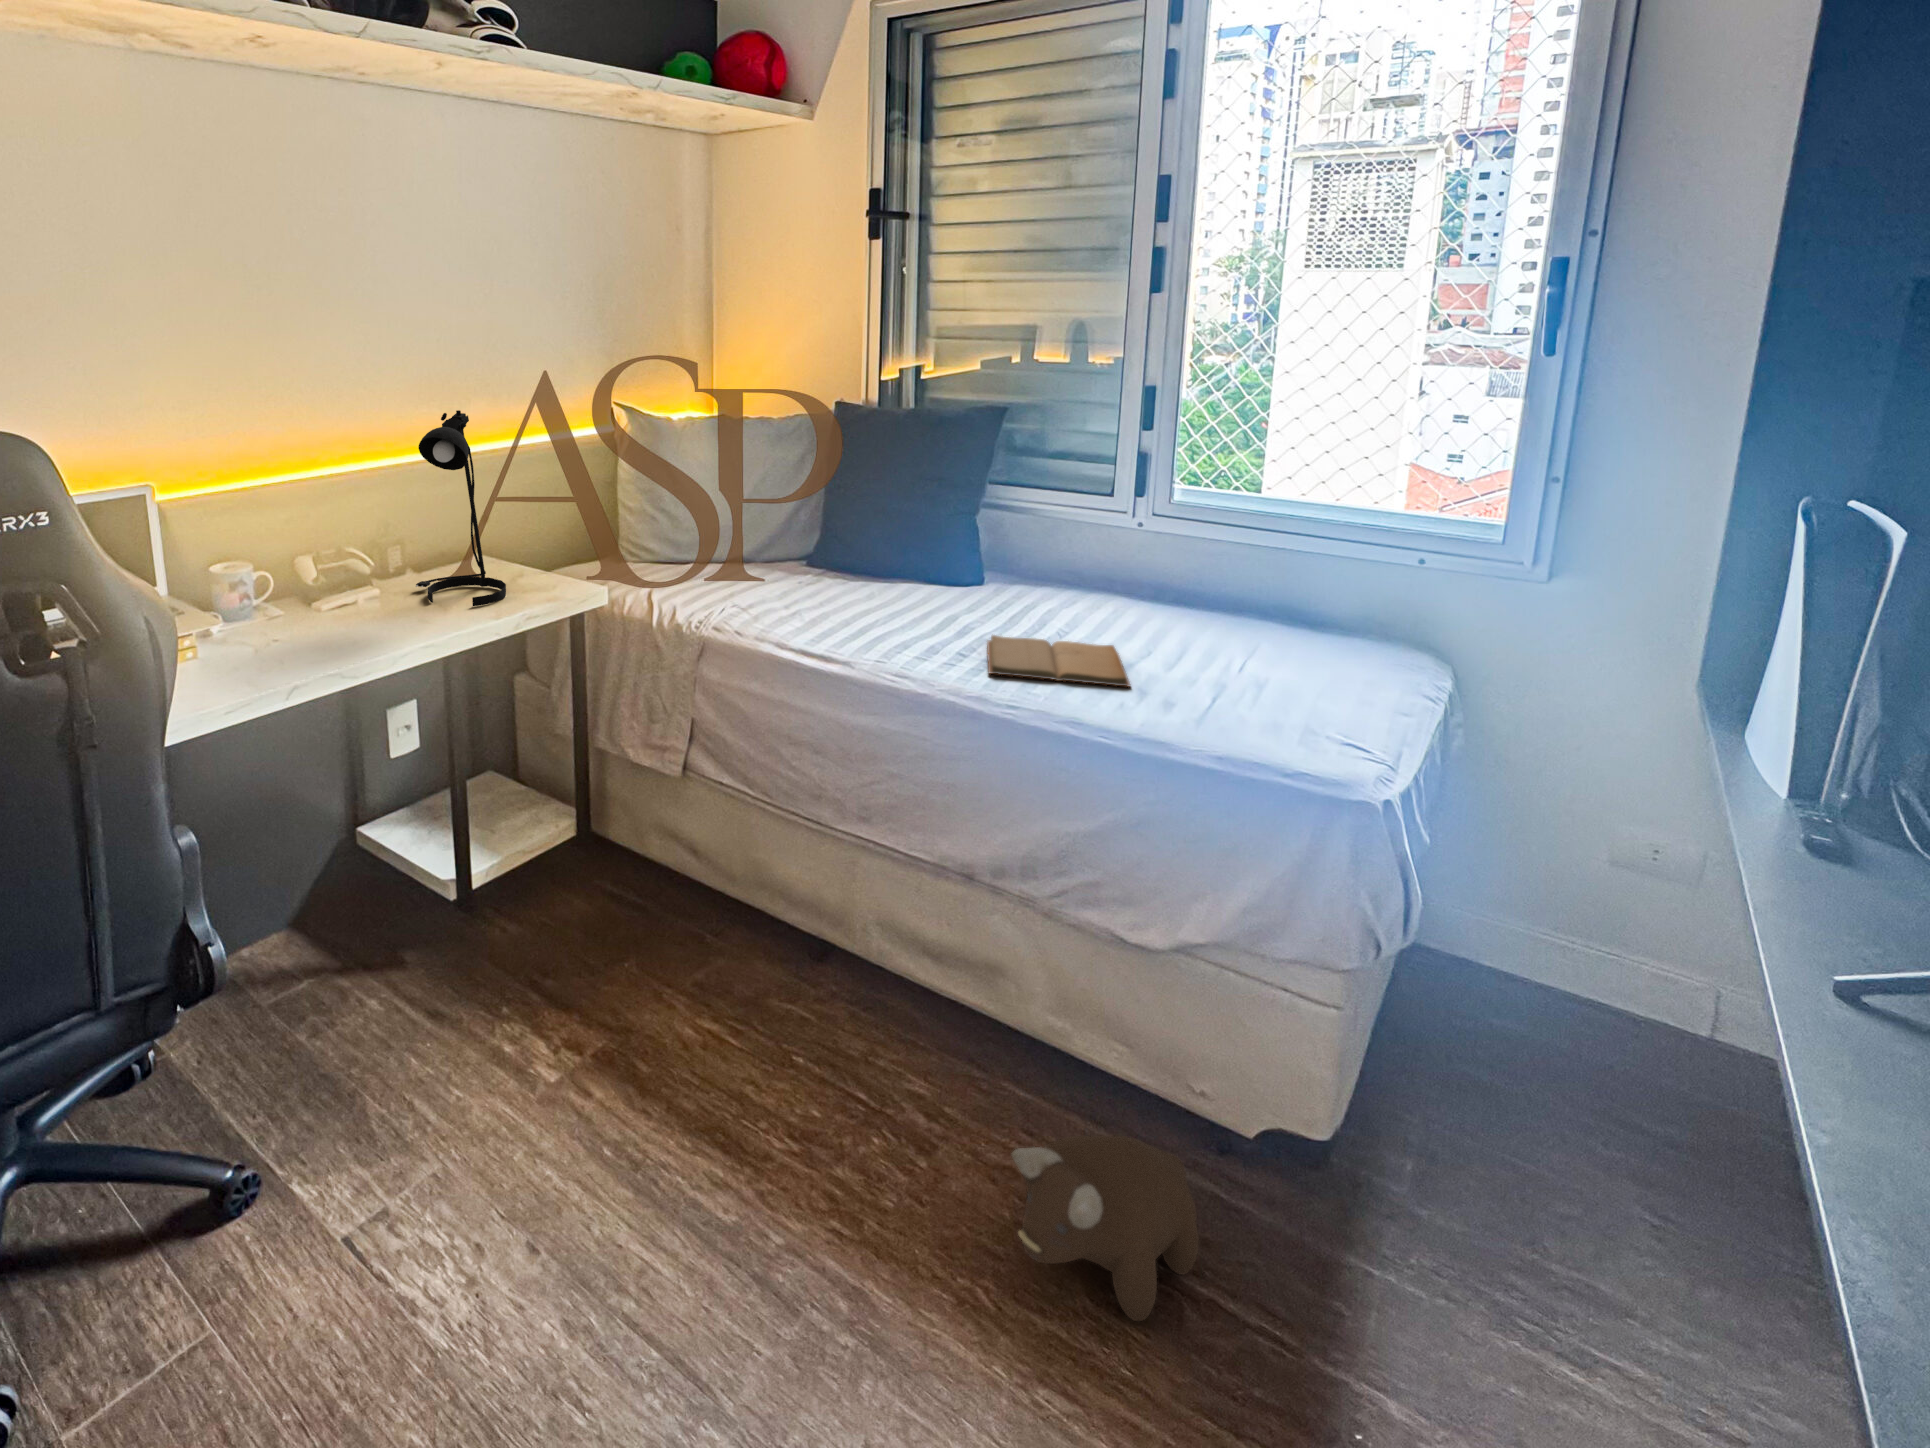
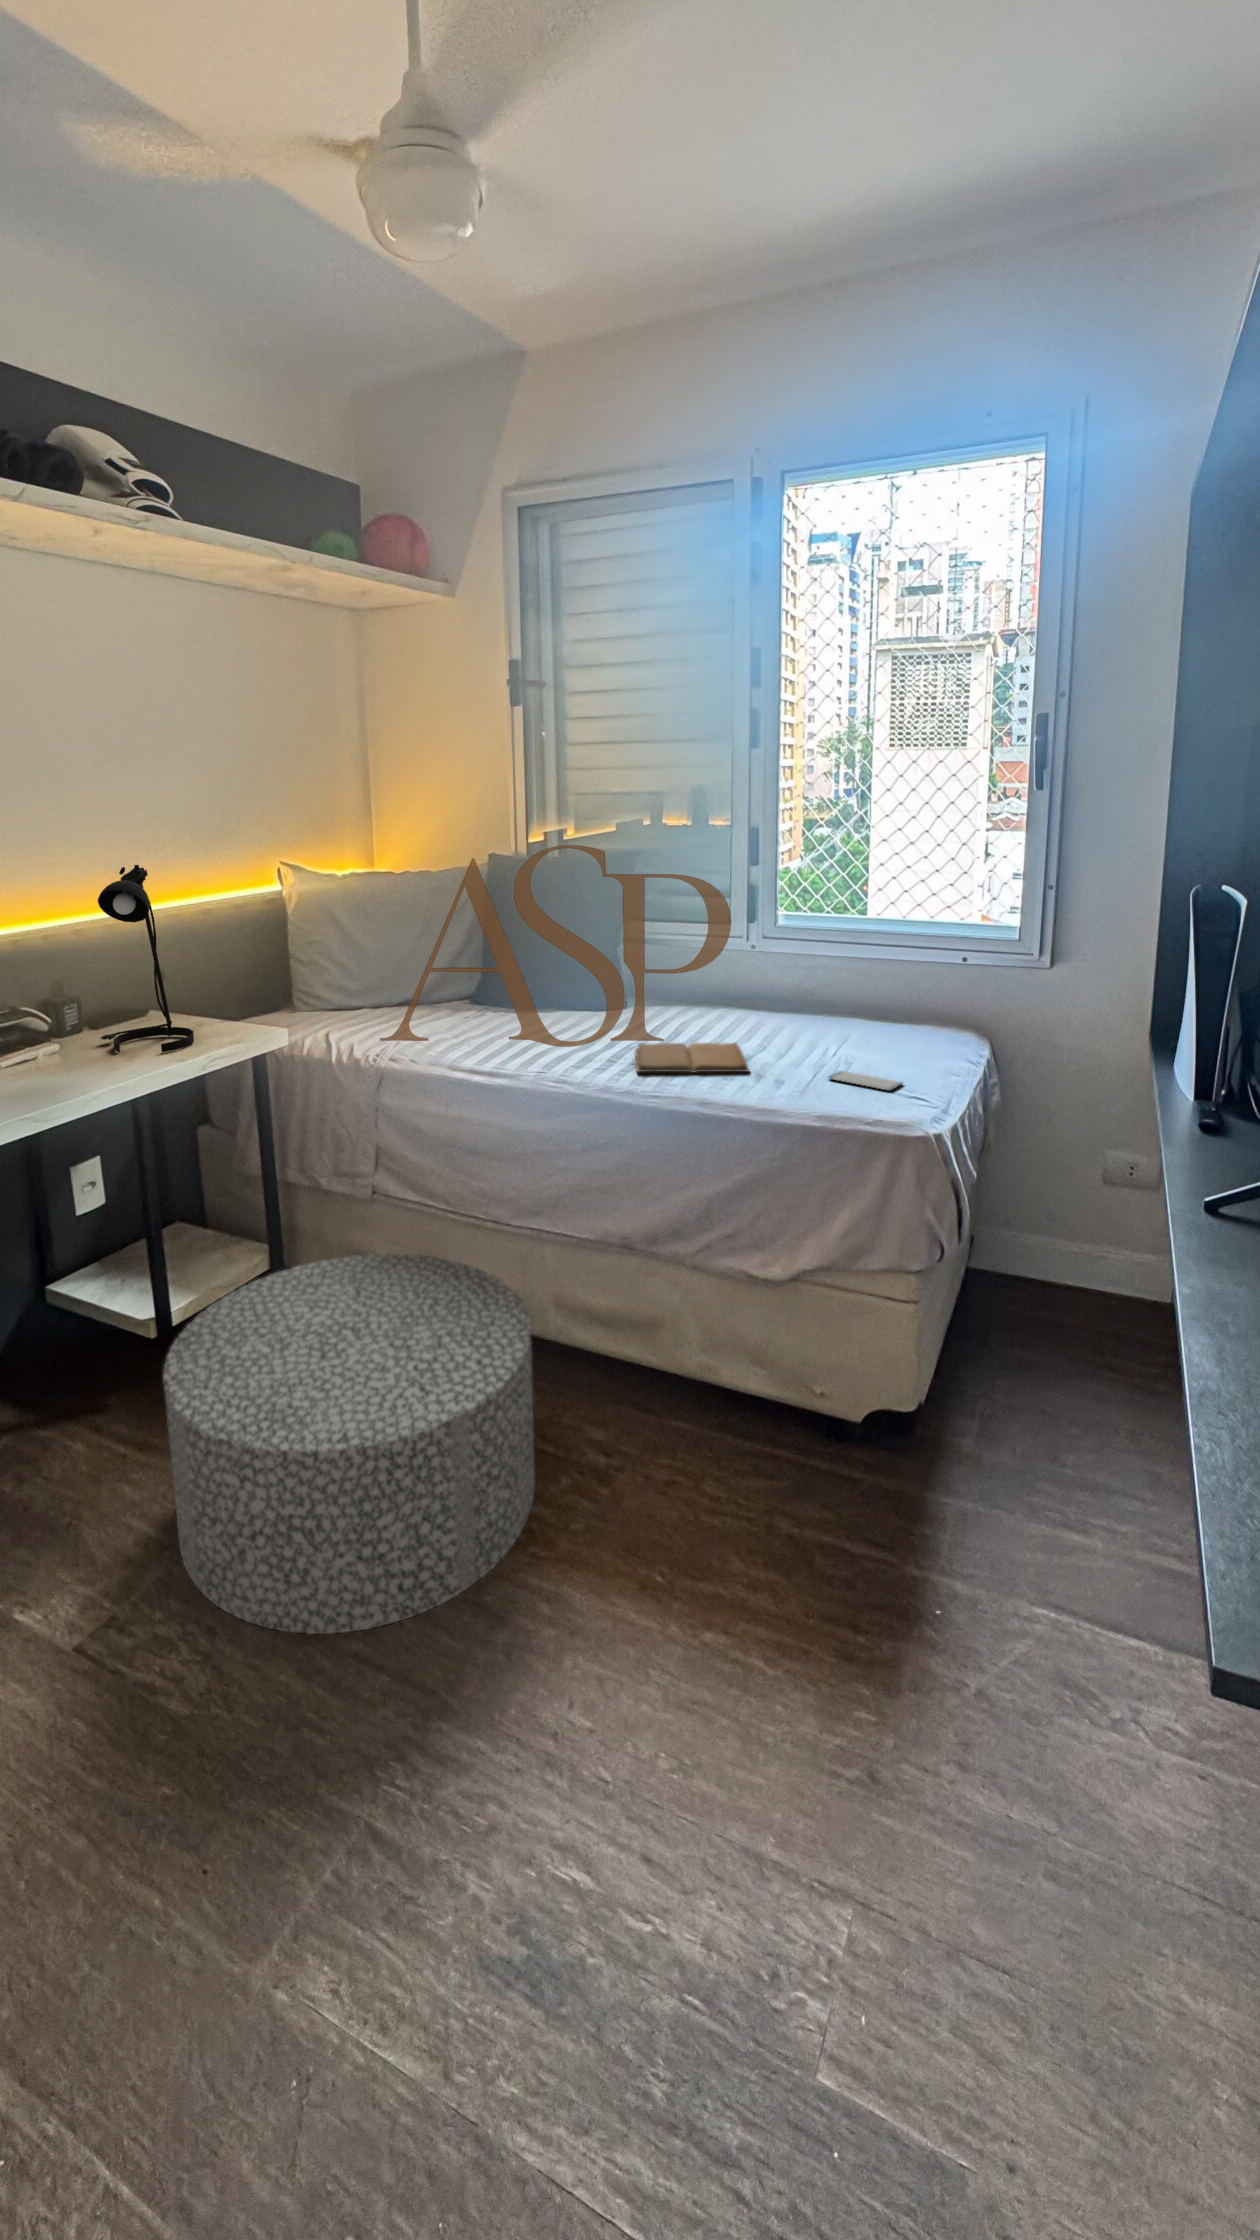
smartphone: none [1235,697,1338,733] -> present [829,1071,902,1091]
ottoman: none [449,844,846,1287] -> present [164,1254,535,1634]
plush toy: present [1012,1135,1199,1321] -> none [674,1427,820,1569]

